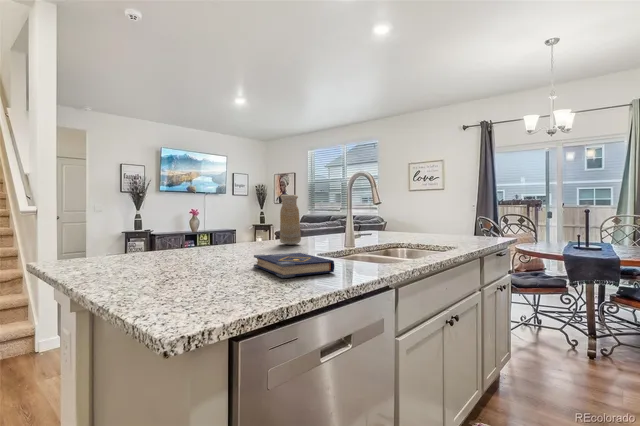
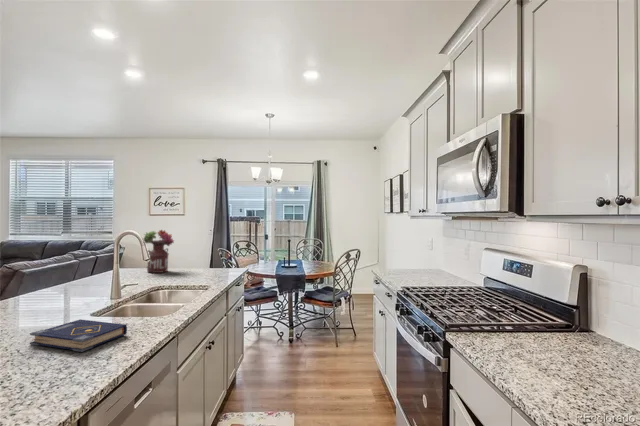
flower arrangement: none [387,189,420,236] -> present [144,230,174,273]
vase: present [280,195,301,245] -> none [24,248,53,303]

